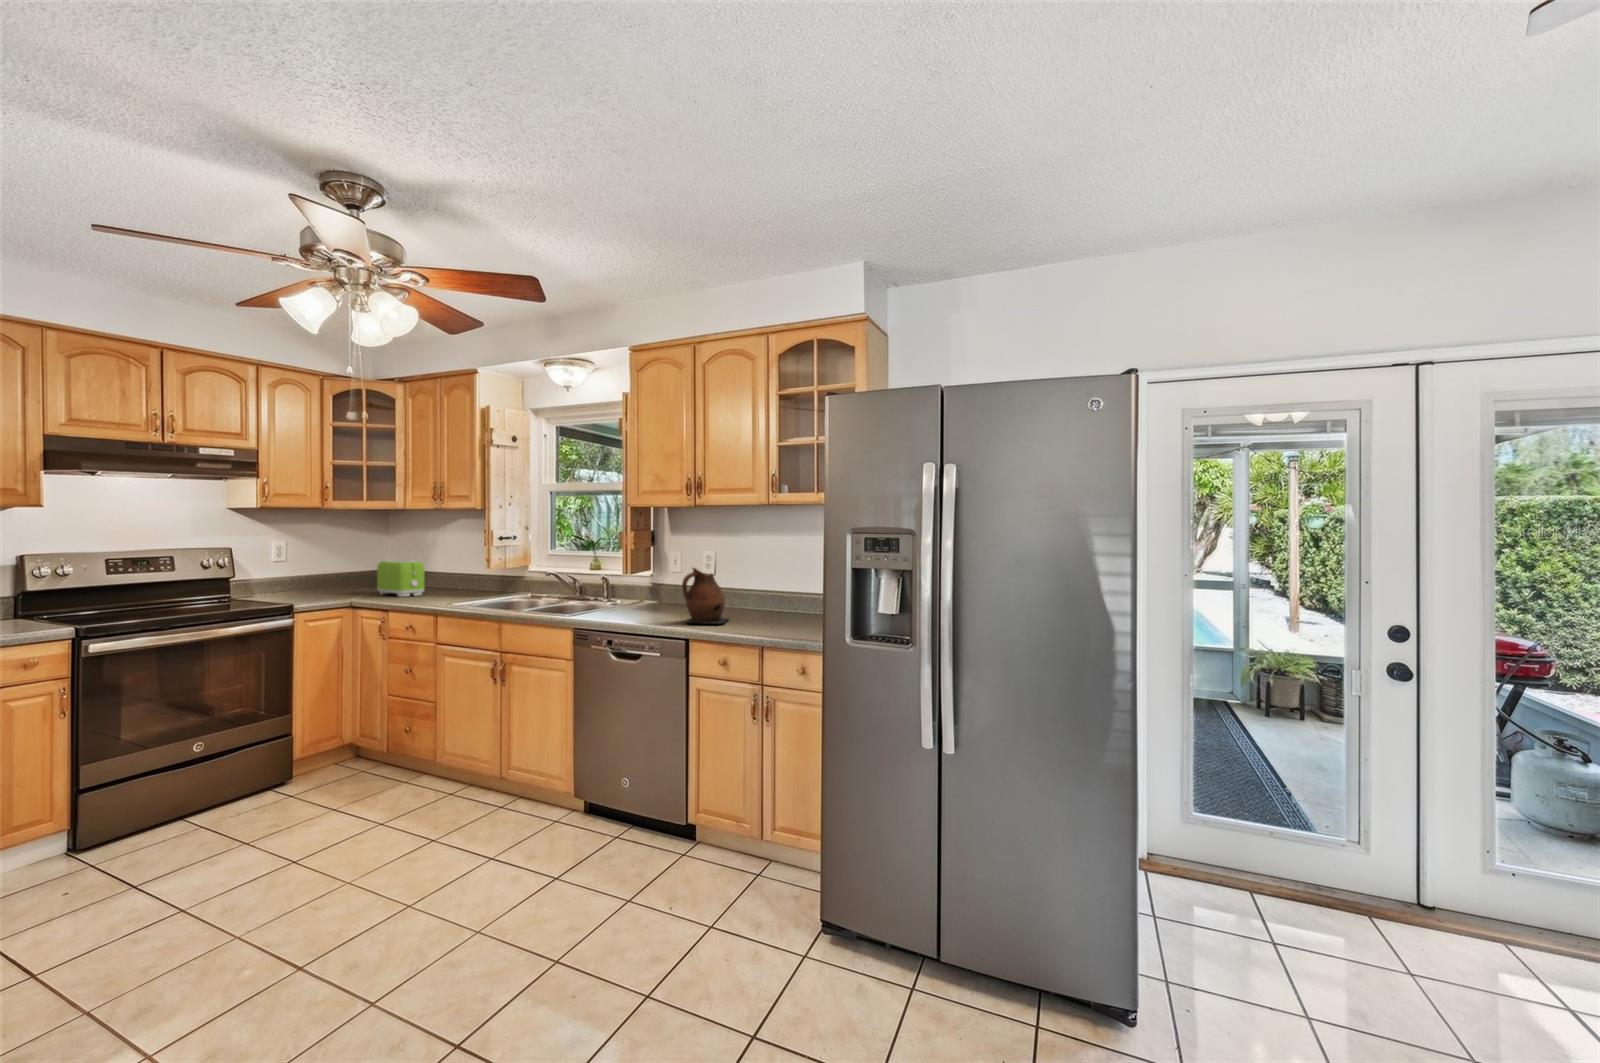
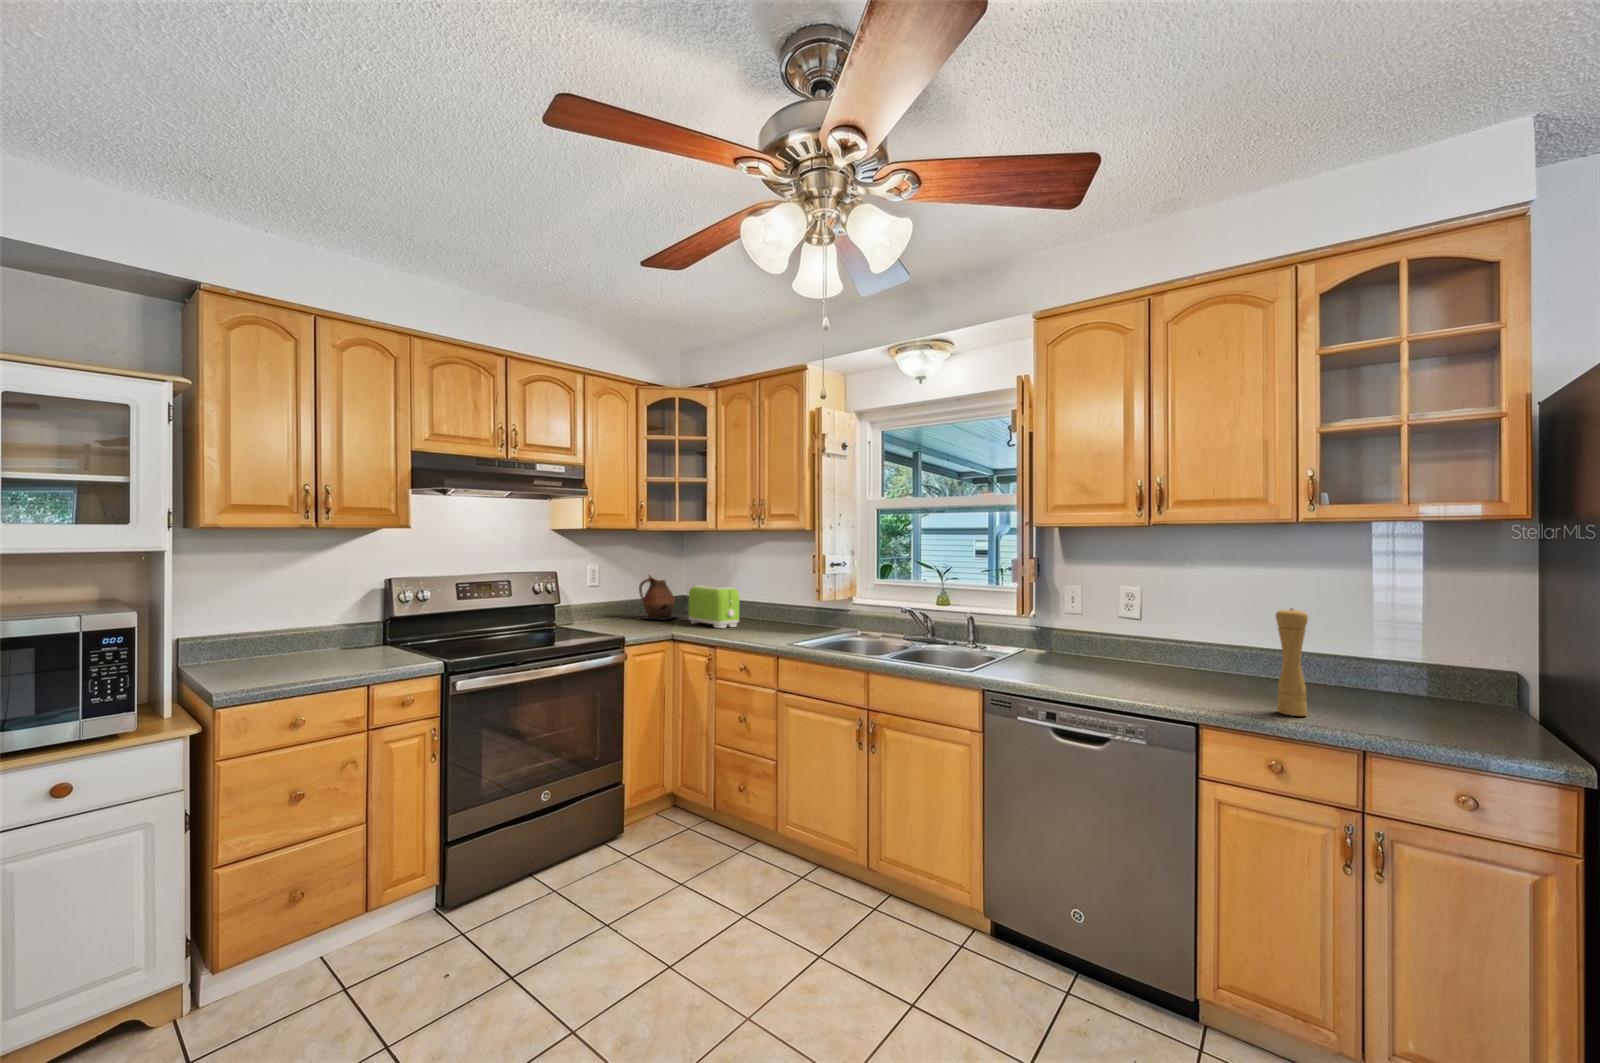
pepper mill: none [748,559,766,631] -> present [1276,608,1308,716]
ceramic pitcher: present [682,568,728,624] -> present [639,576,677,620]

